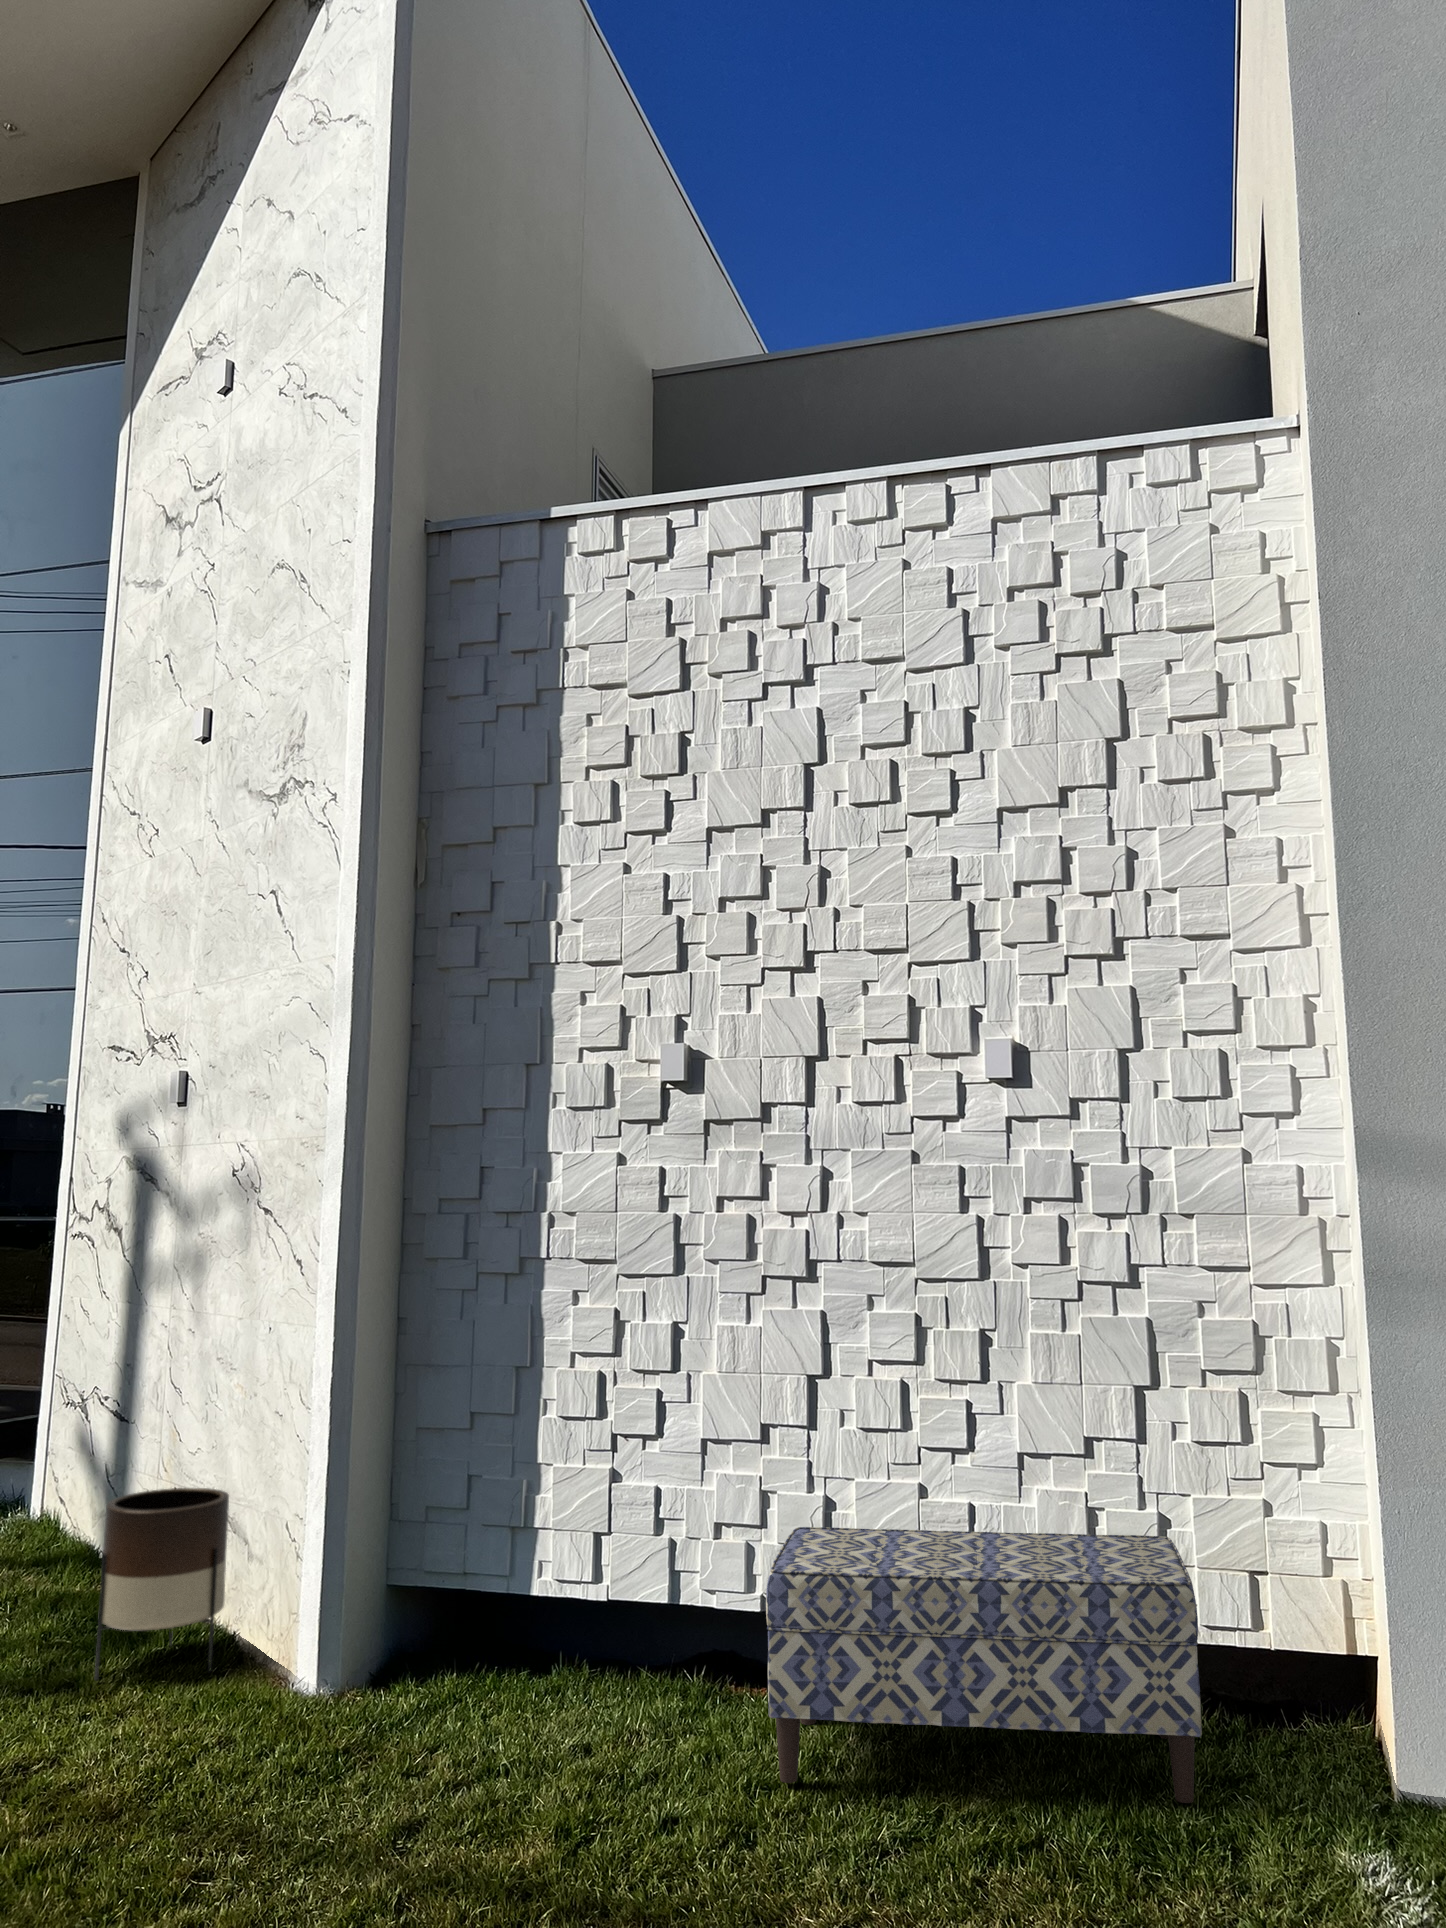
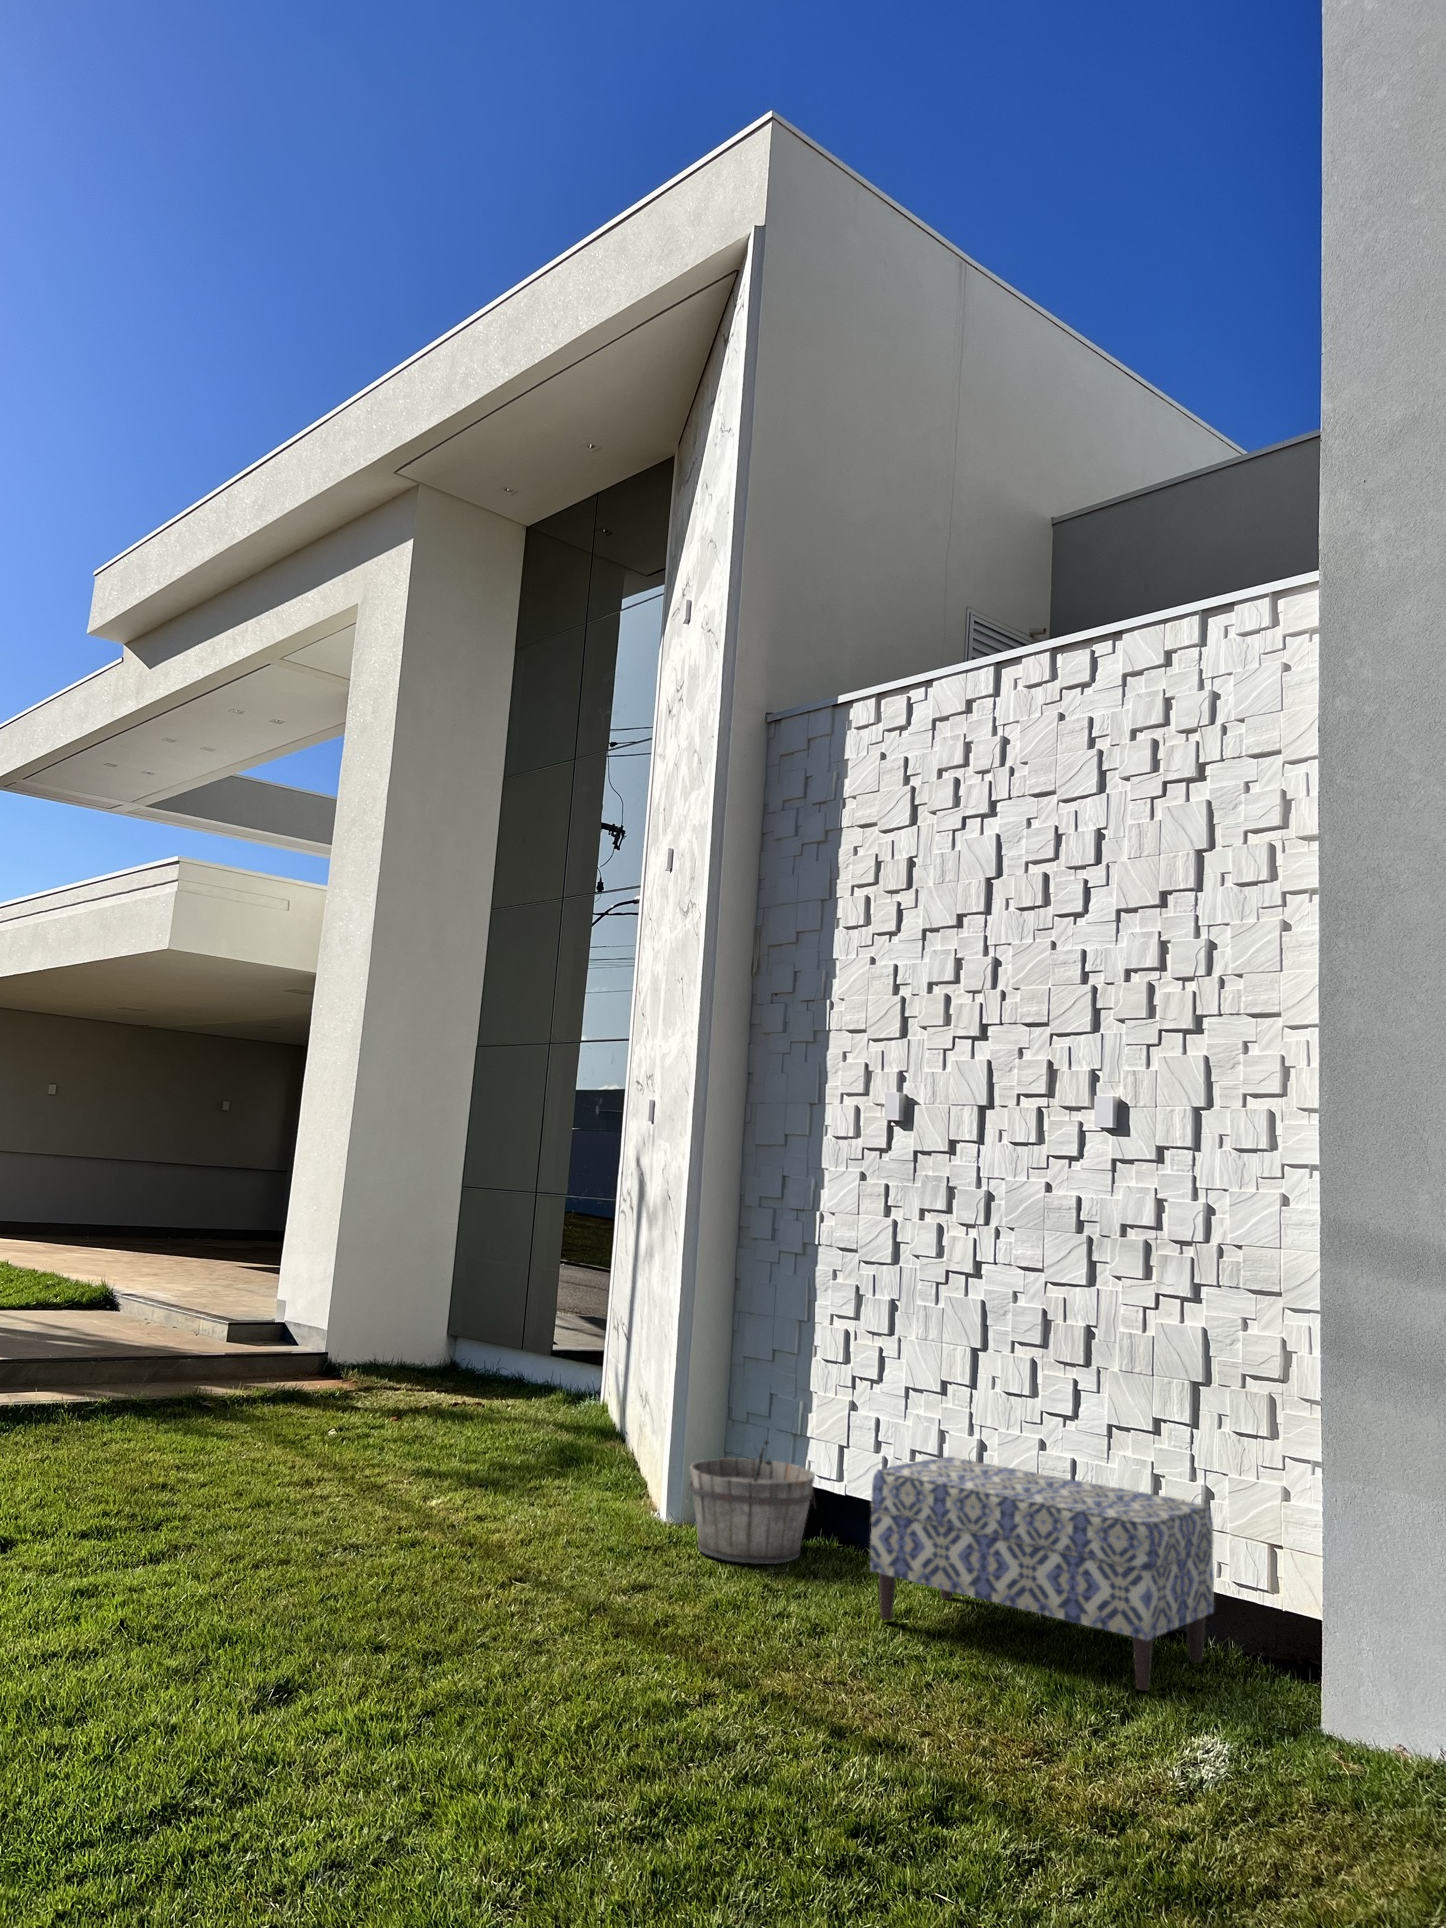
planter: present [95,1488,229,1680] -> none [557,1381,641,1502]
wooden bucket: none [390,1545,578,1738] -> present [689,1441,815,1564]

